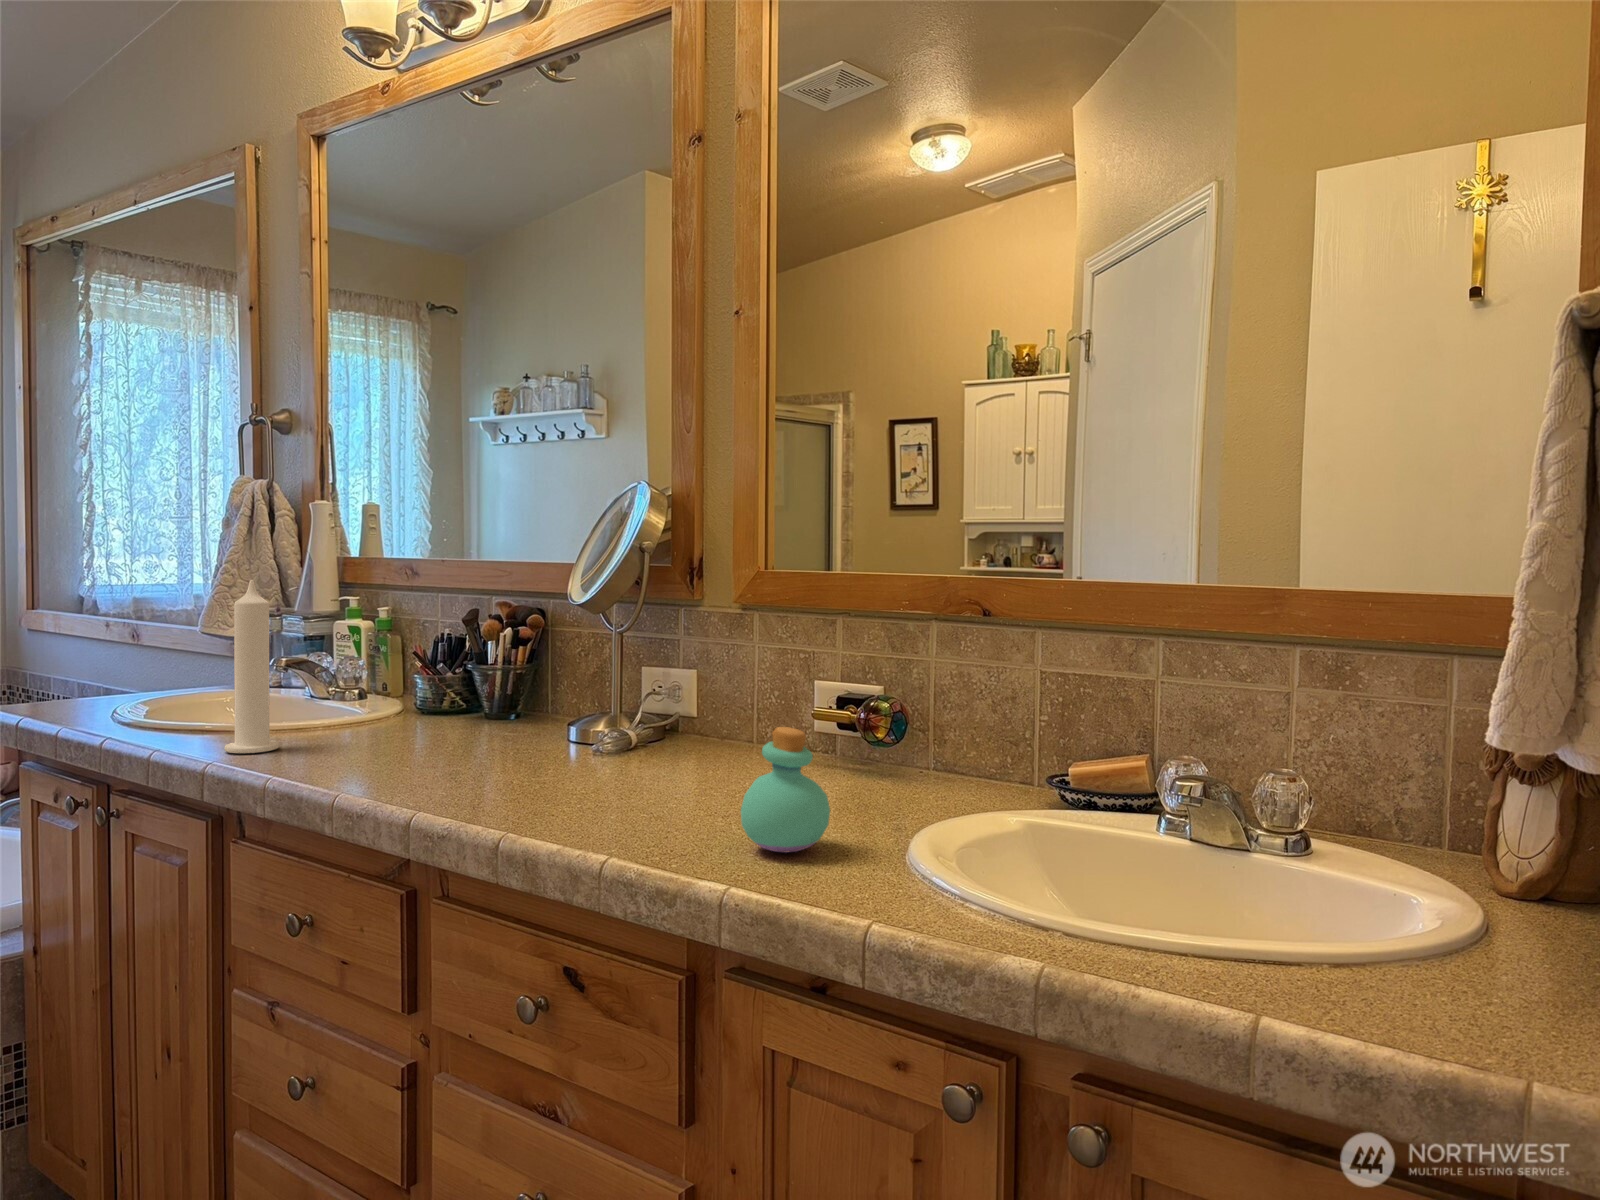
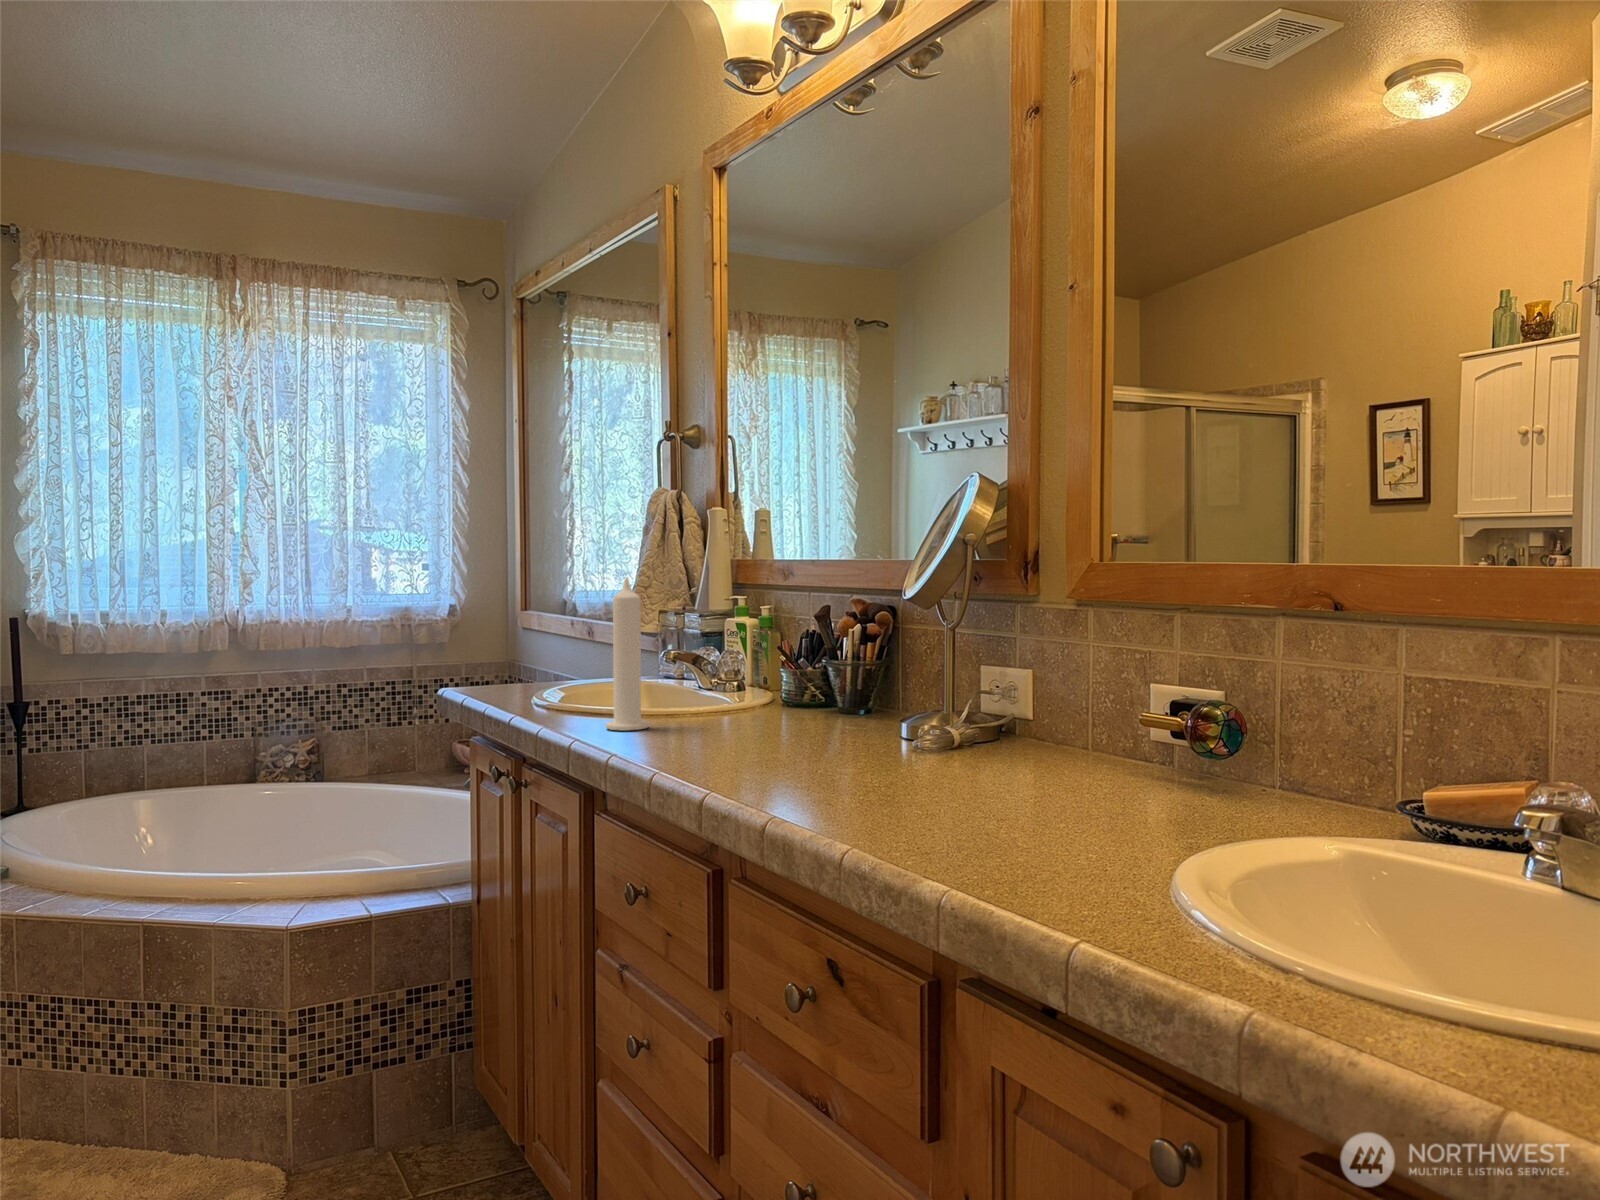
perfume bottle: present [741,727,830,852] -> none [980,722,1078,857]

